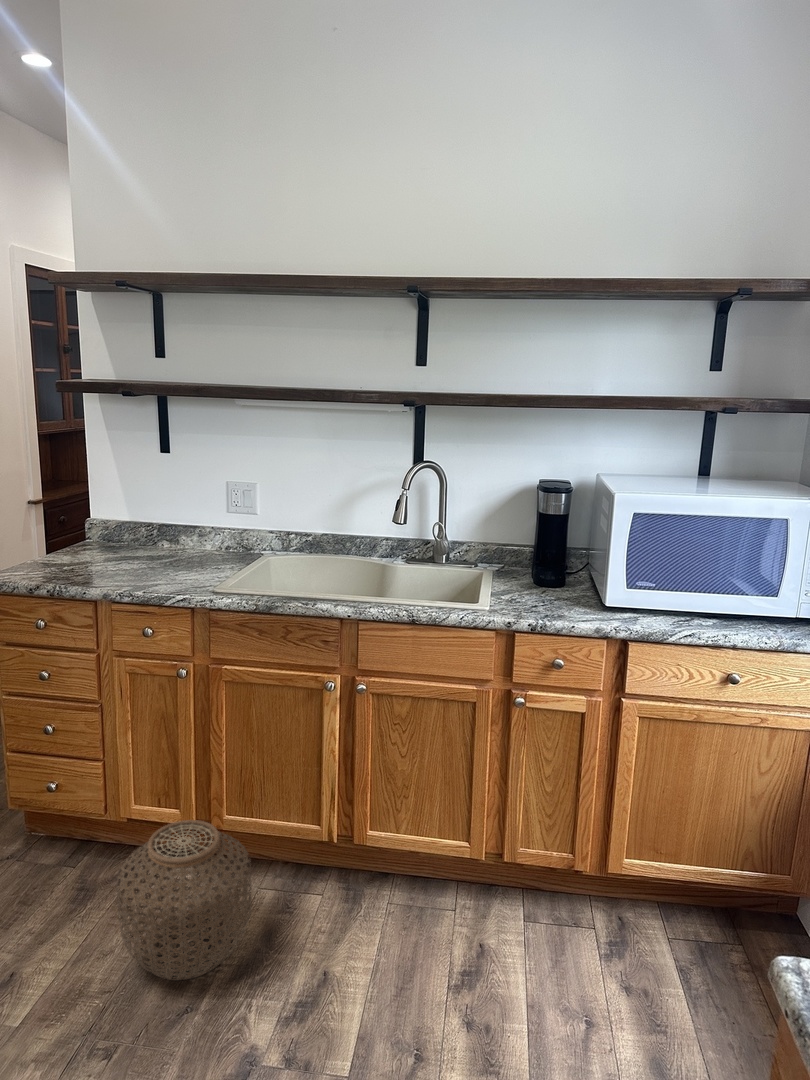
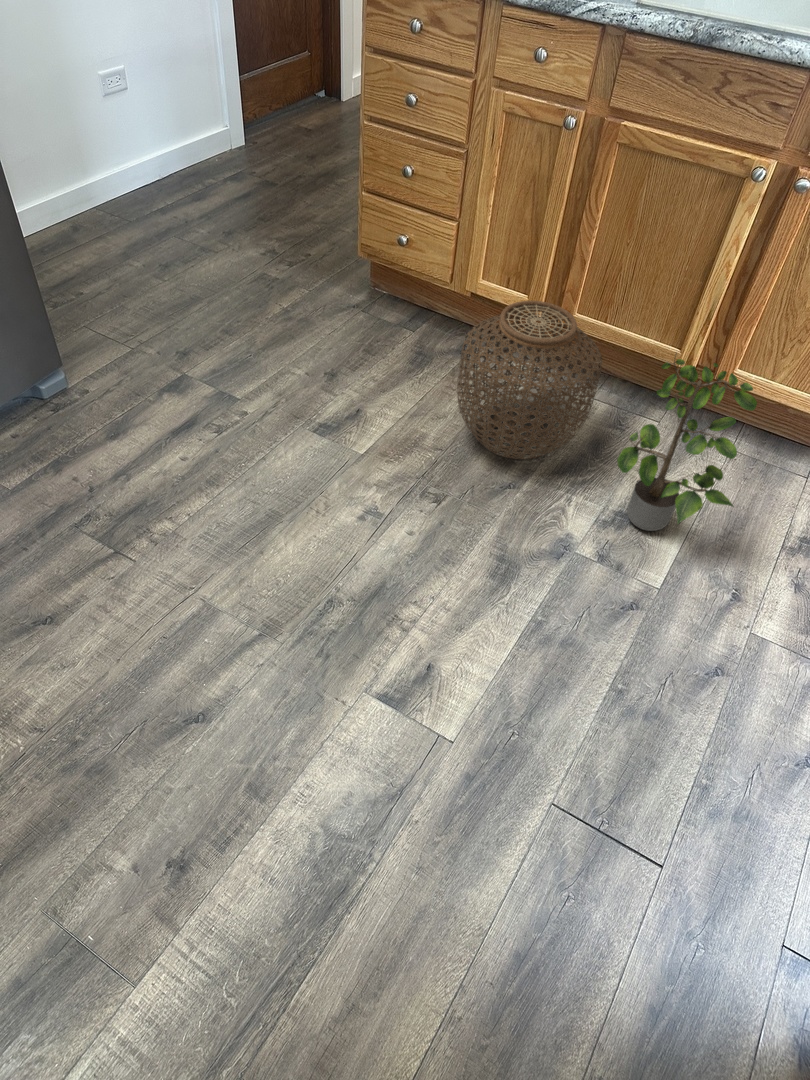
potted plant: none [279,842,391,1014] -> present [617,356,757,531]

